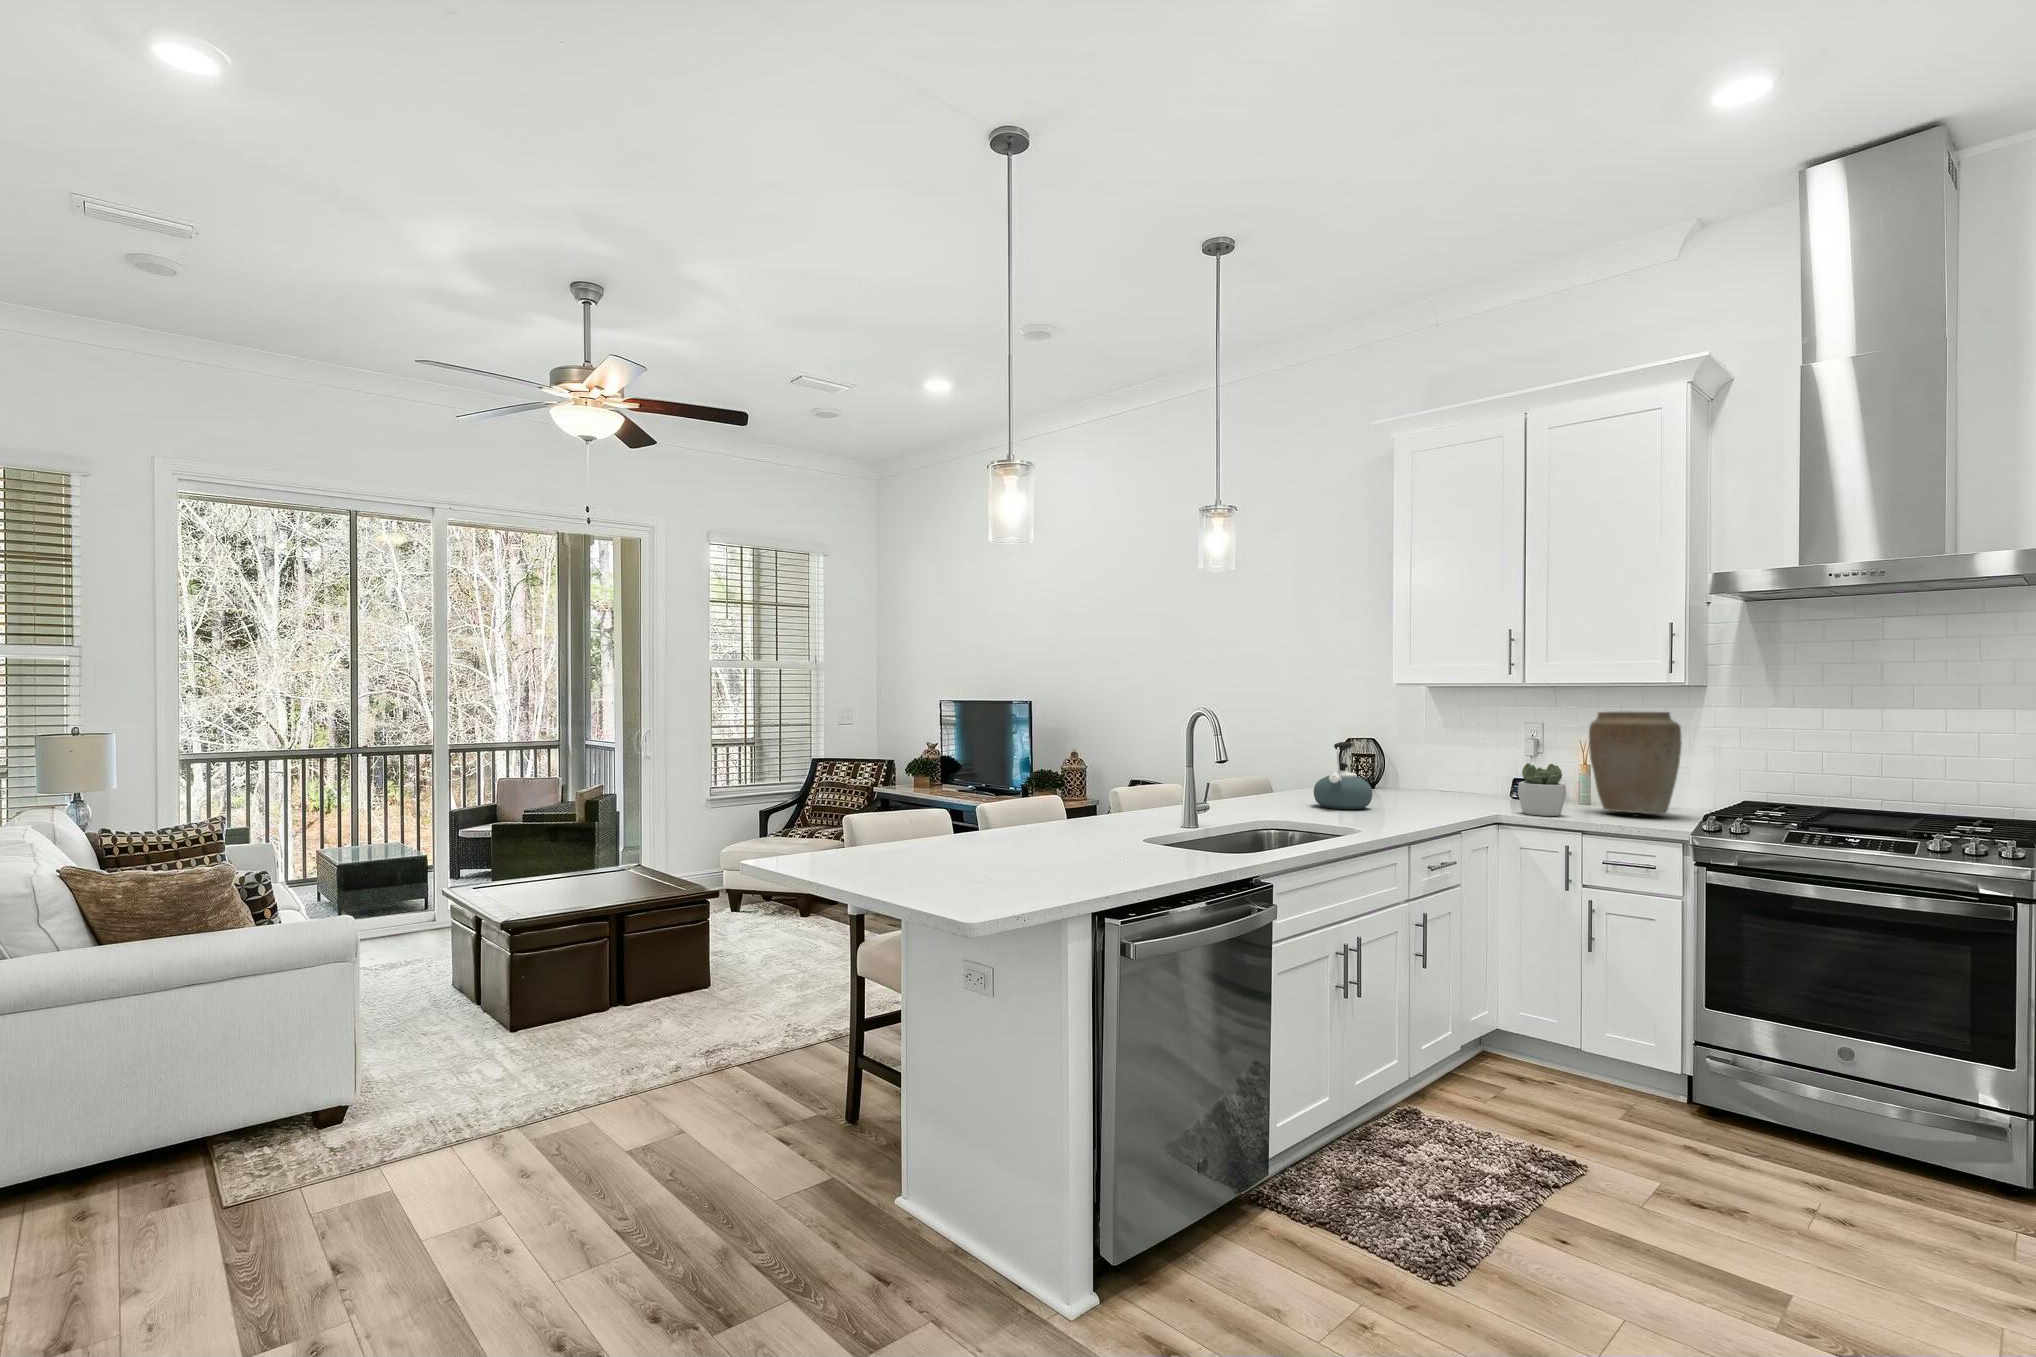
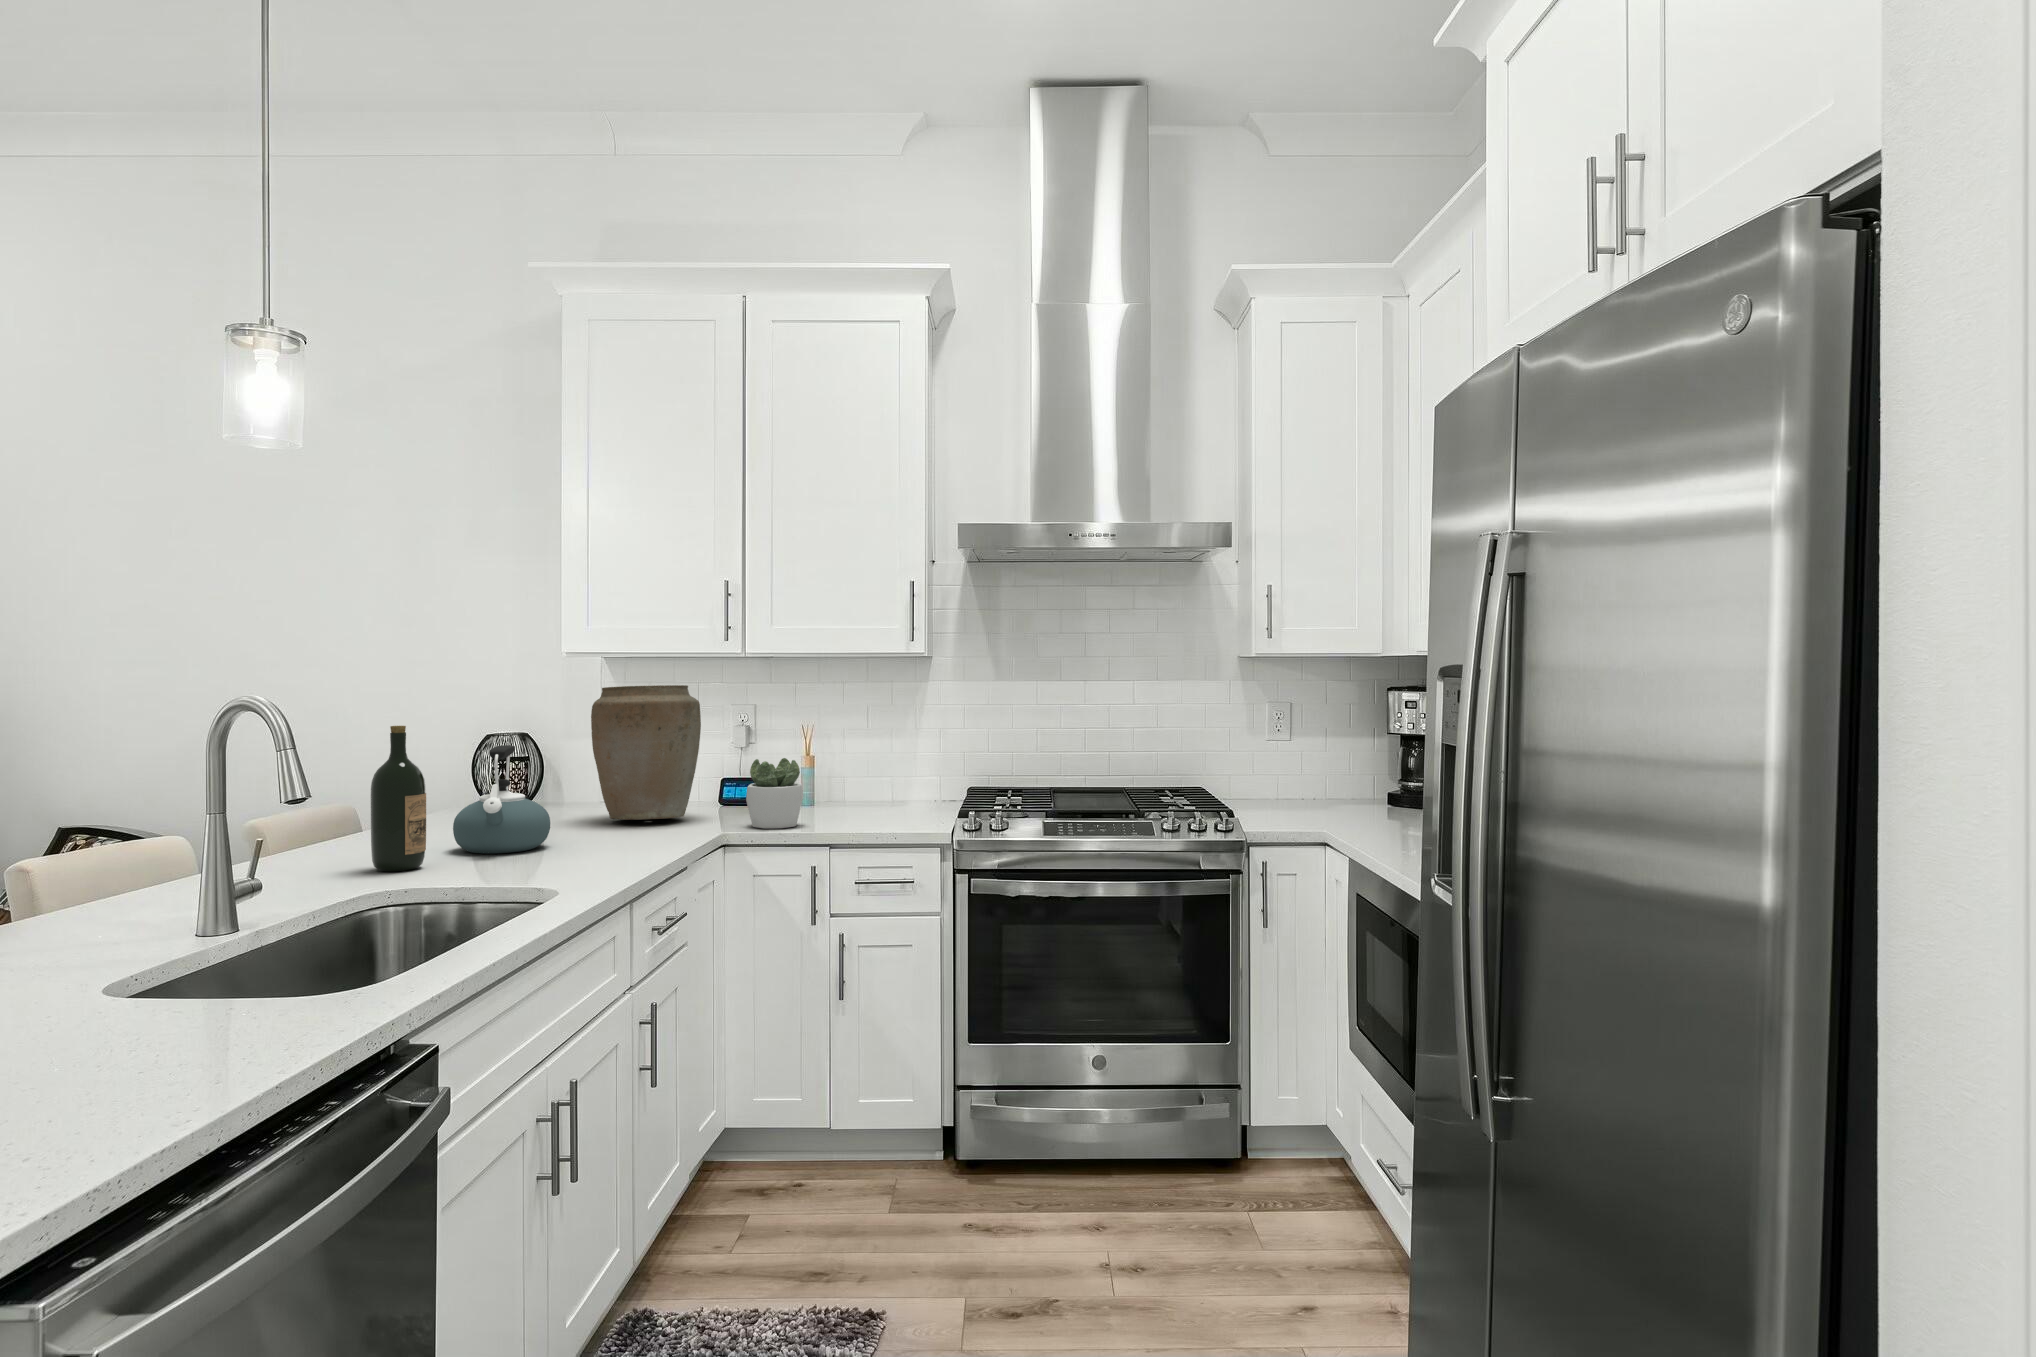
vase: present [1589,712,1681,814] -> present [591,685,701,820]
wine bottle: none [1266,726,1295,811] -> present [371,726,426,871]

